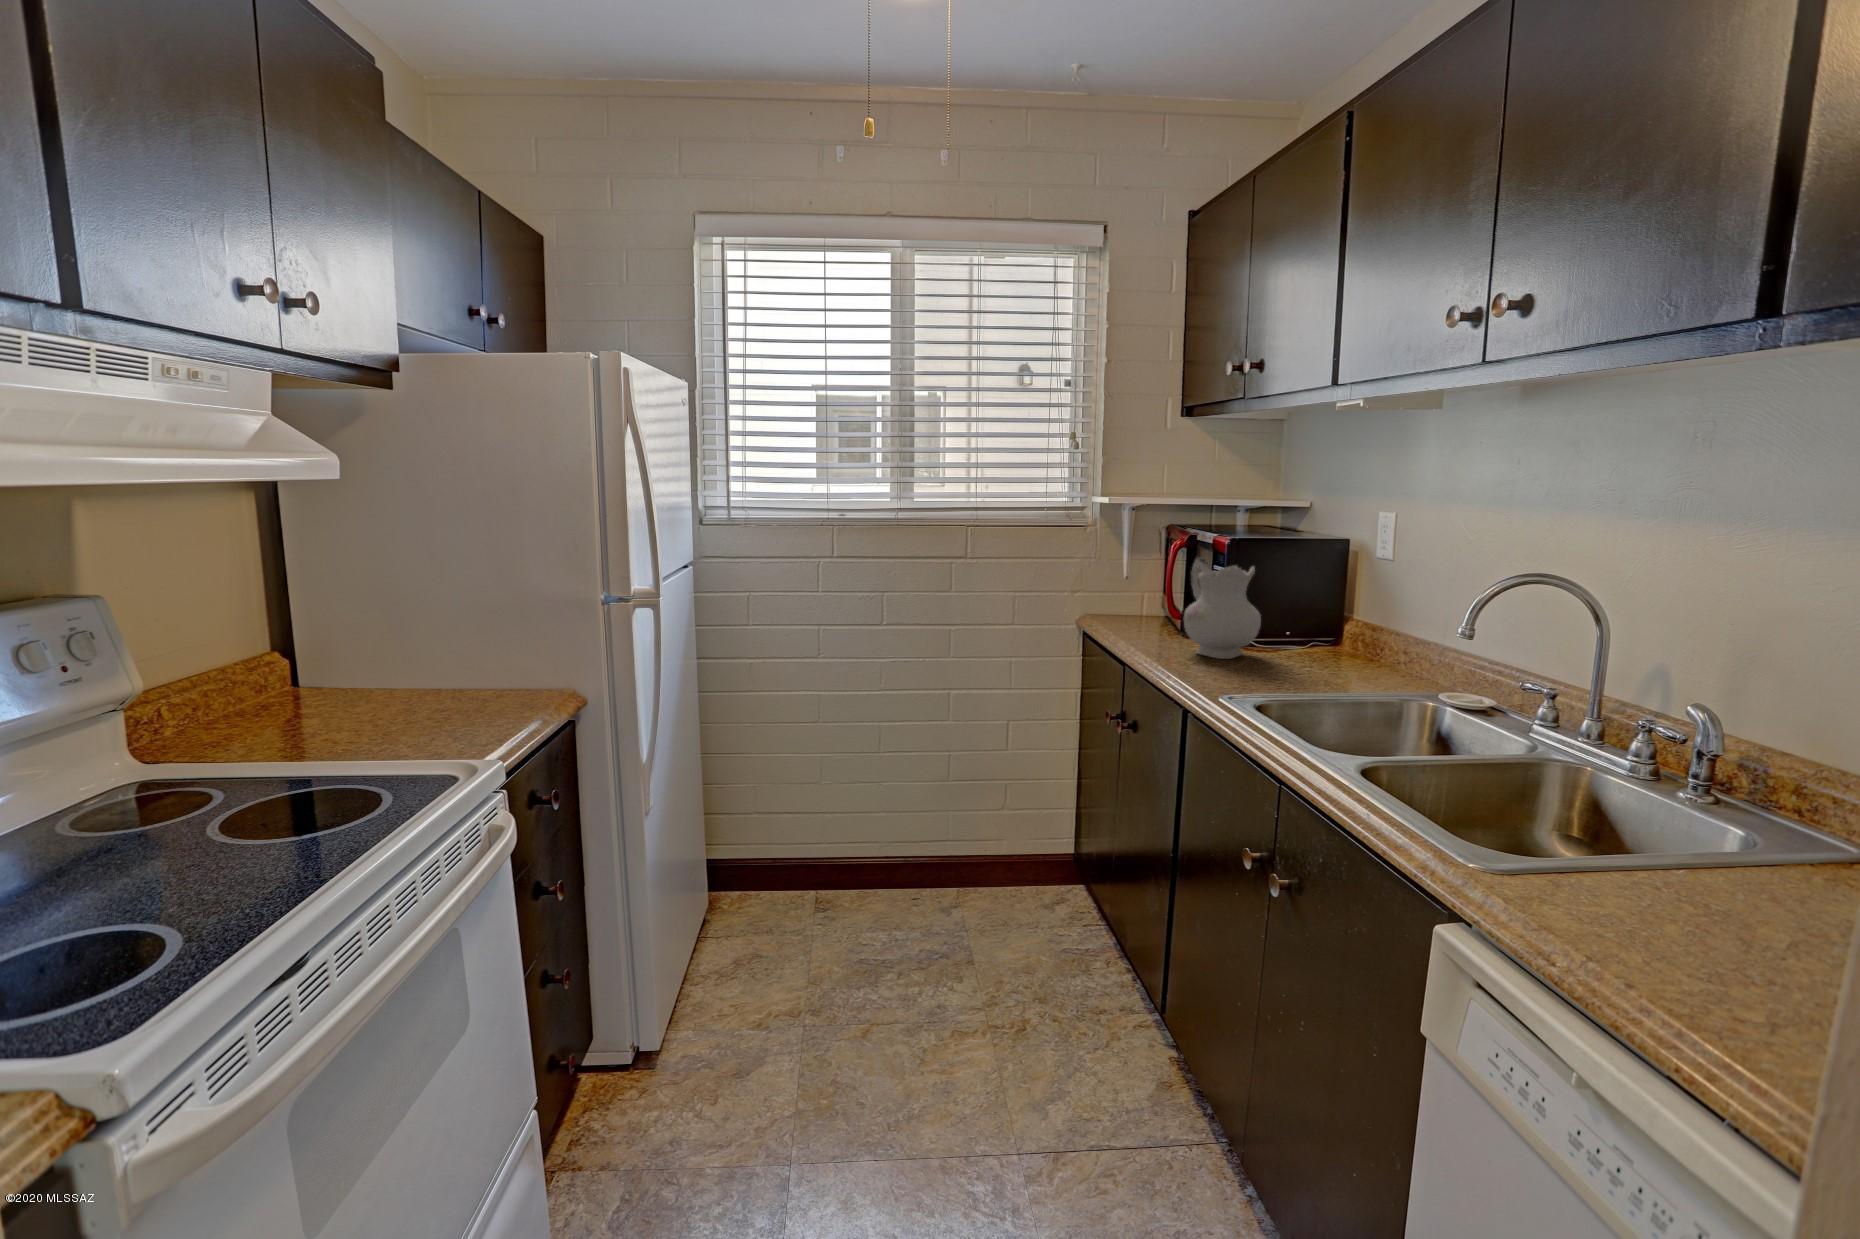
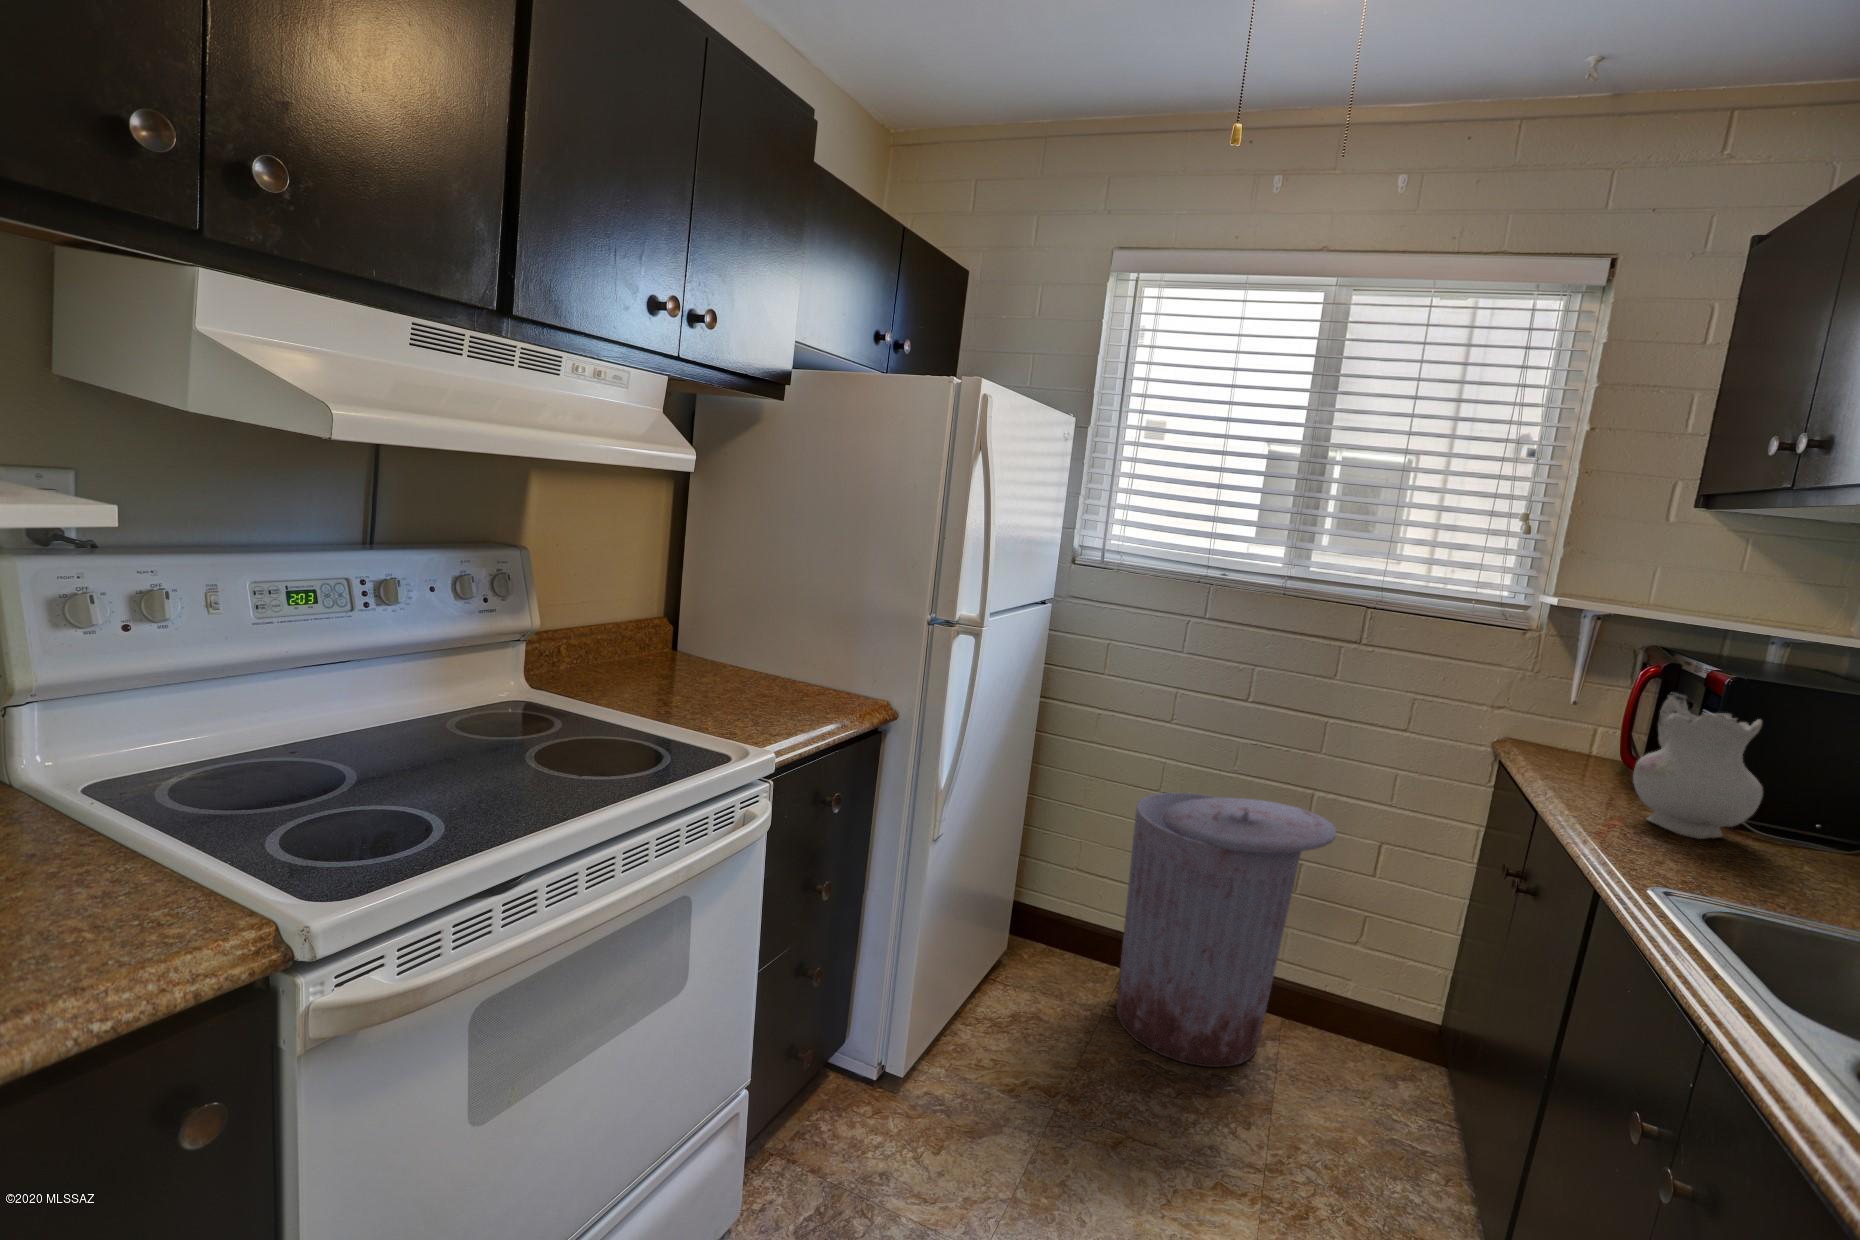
trash can: none [813,707,981,949] -> present [1116,793,1336,1067]

